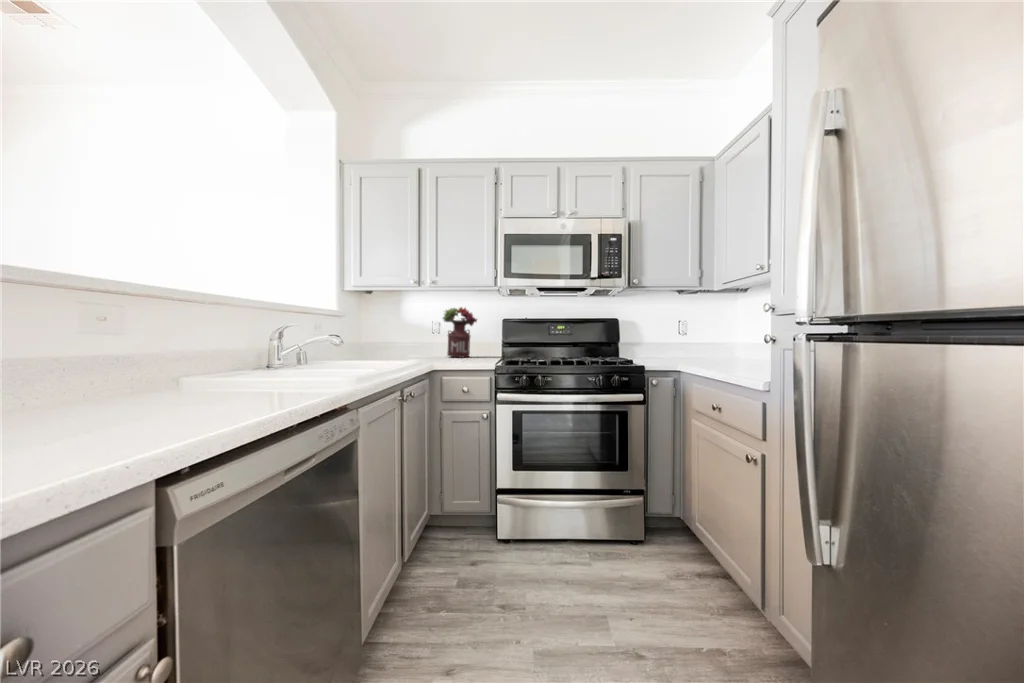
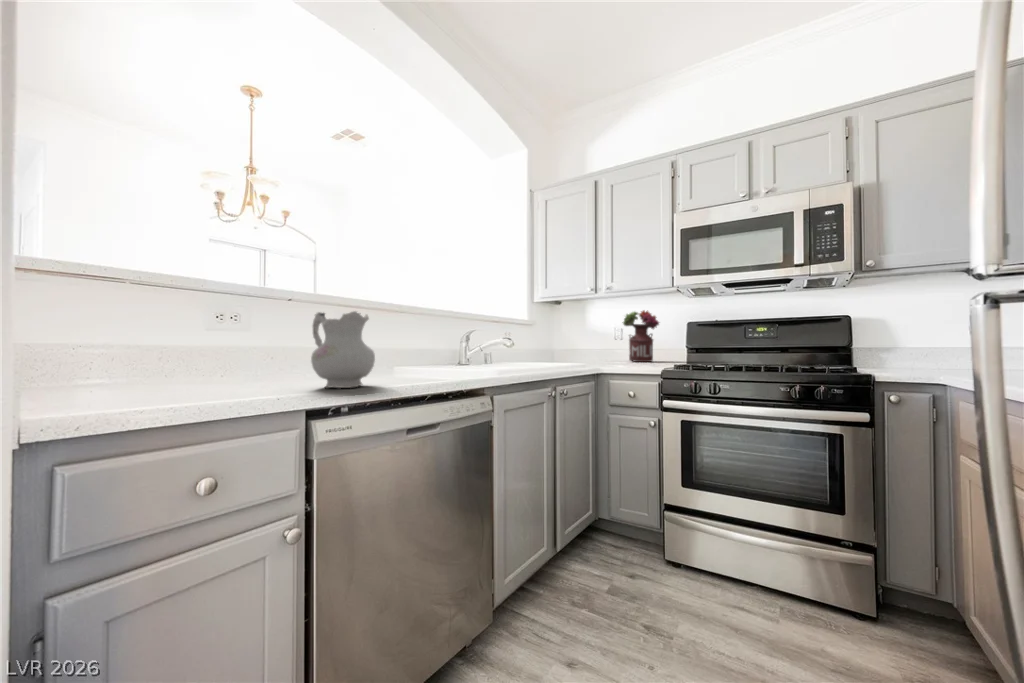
ceramic pitcher: none [103,293,221,406] -> present [311,311,375,388]

